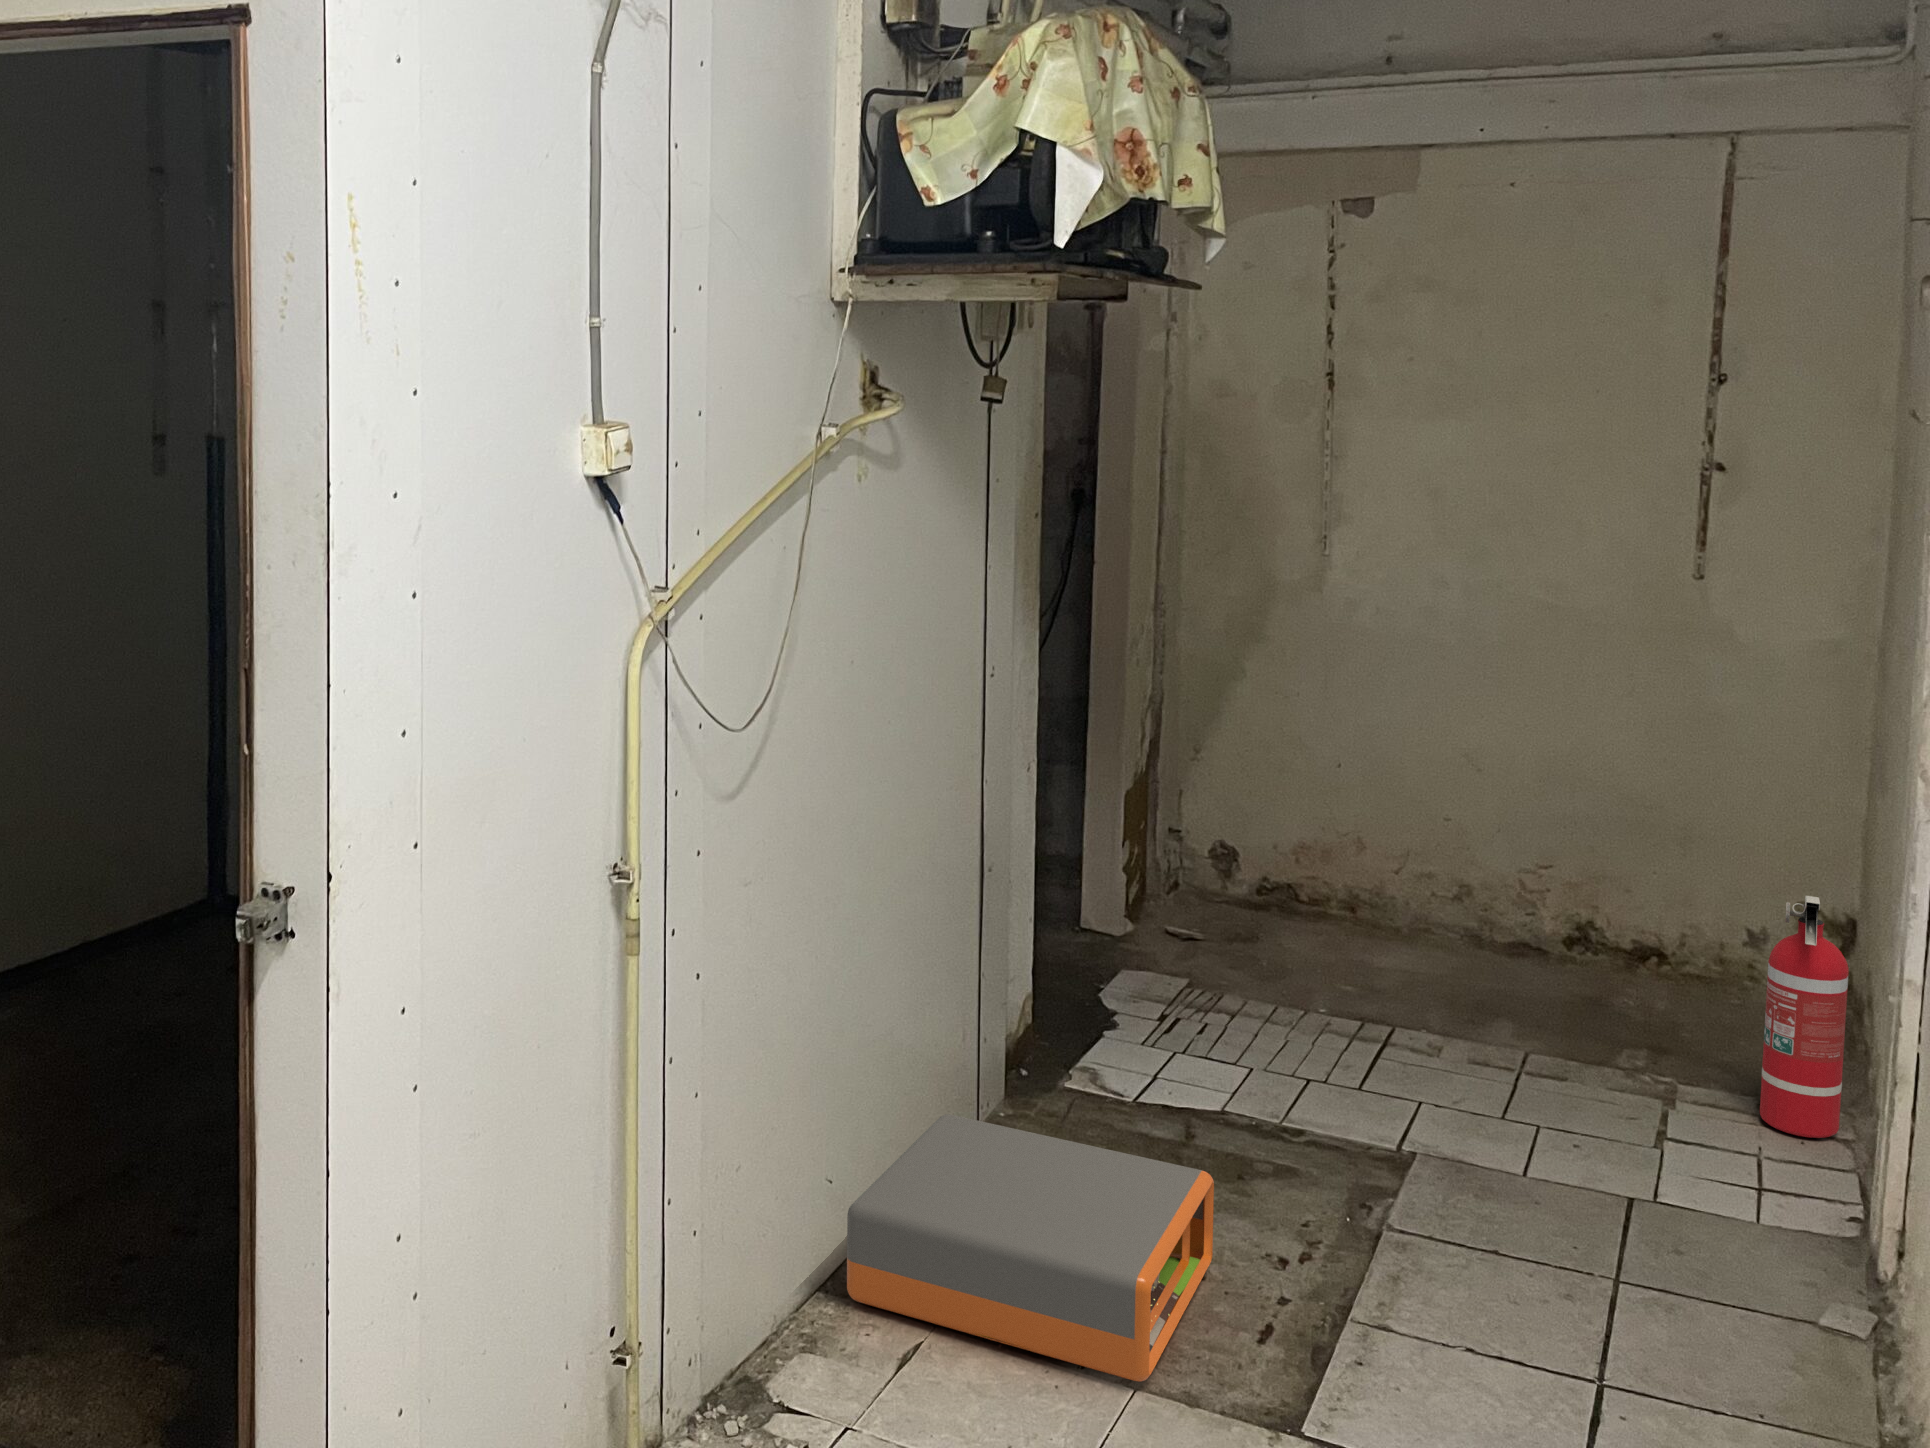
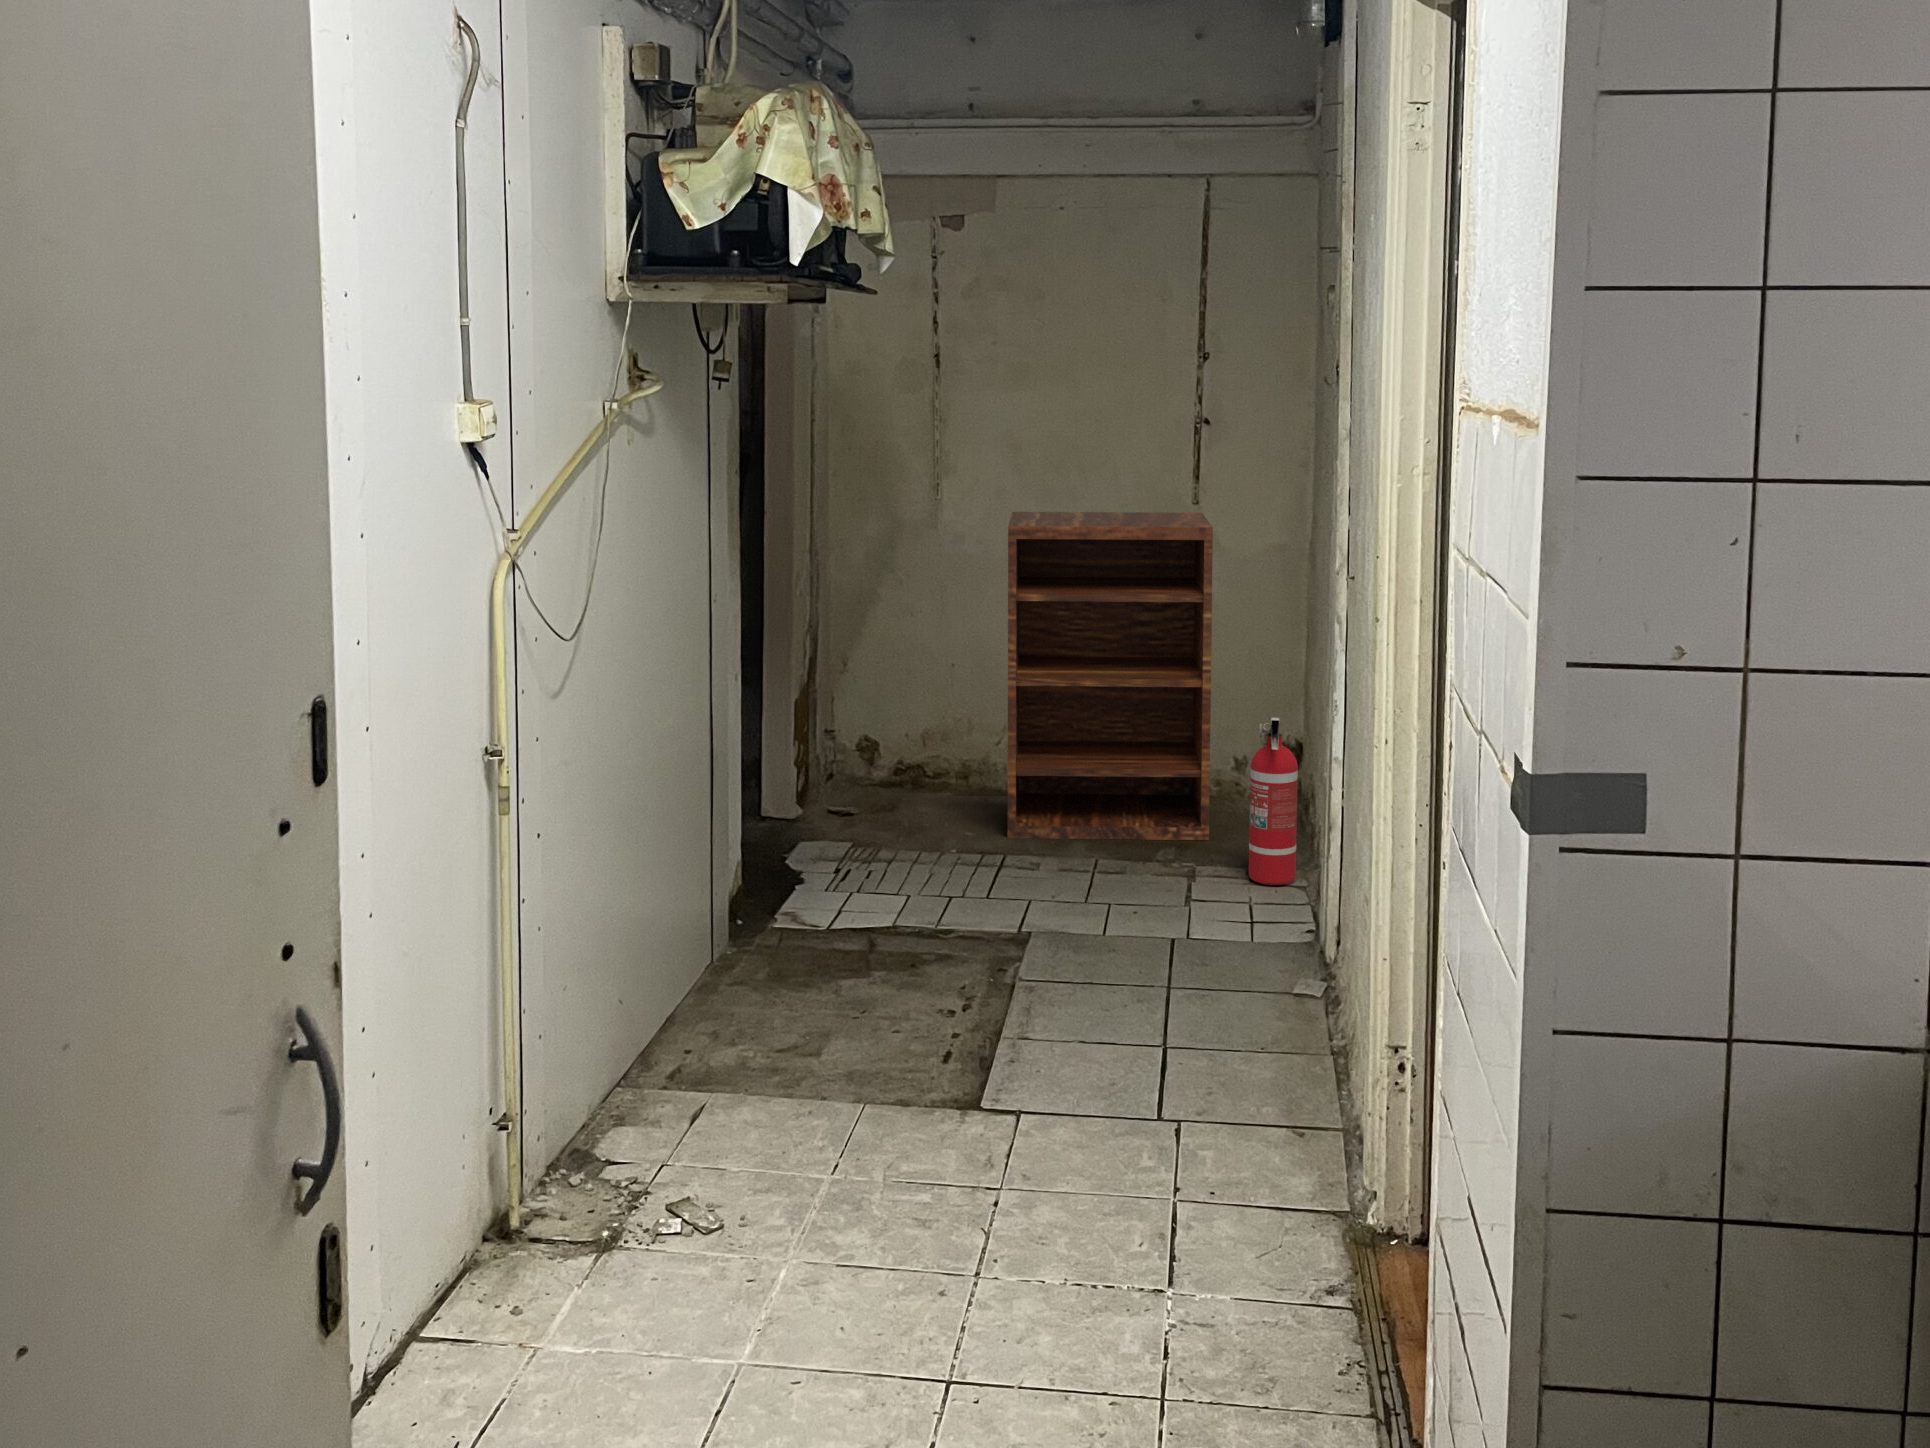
shelving unit: none [1398,576,1720,1044] -> present [1007,512,1213,840]
storage box: present [847,1114,1214,1382] -> none [639,948,905,1096]

